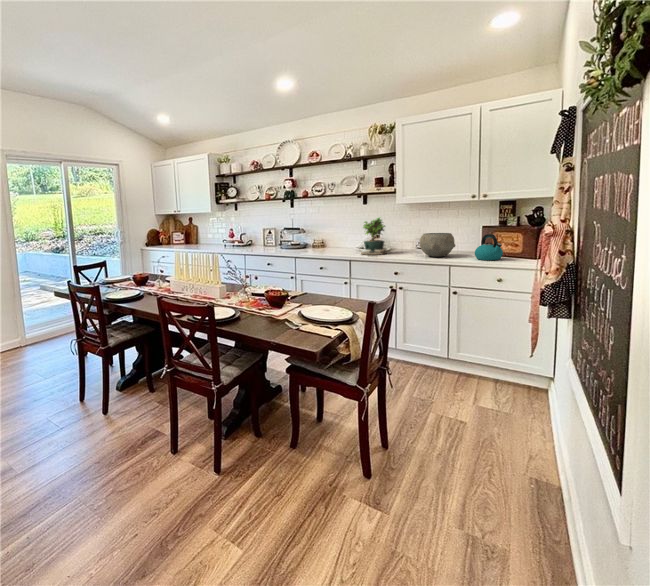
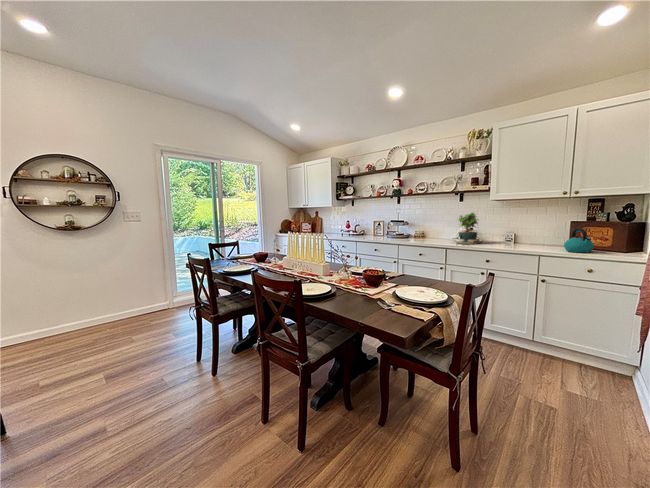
ceramic bowl: present [420,233,456,257] -> none [510,226,546,248]

